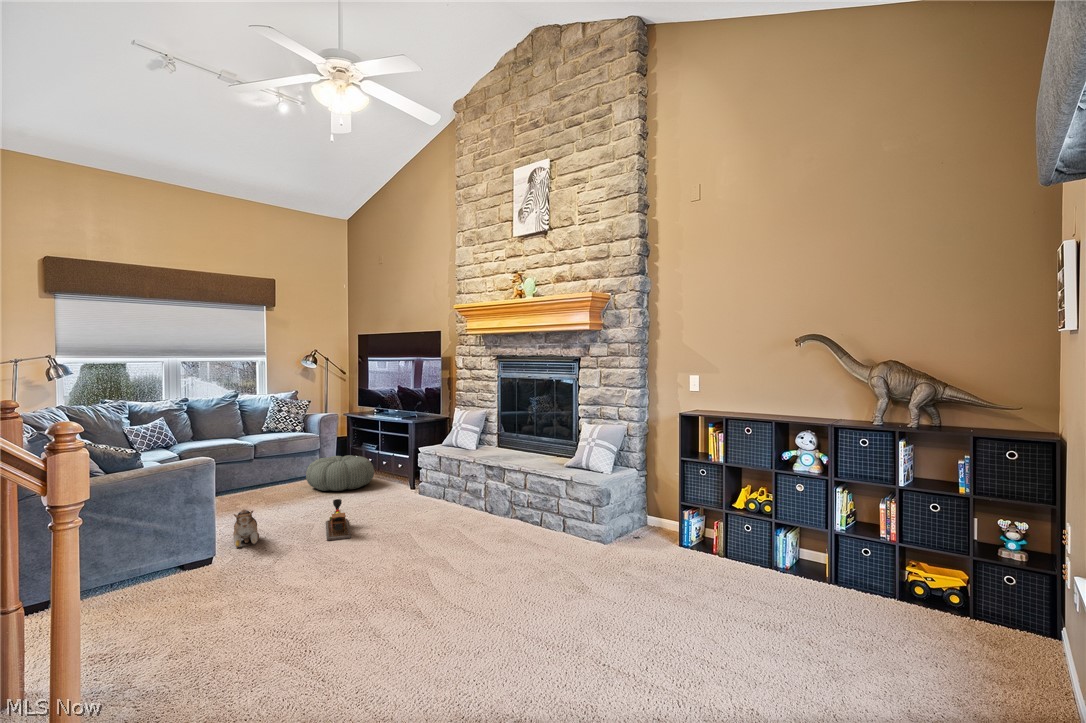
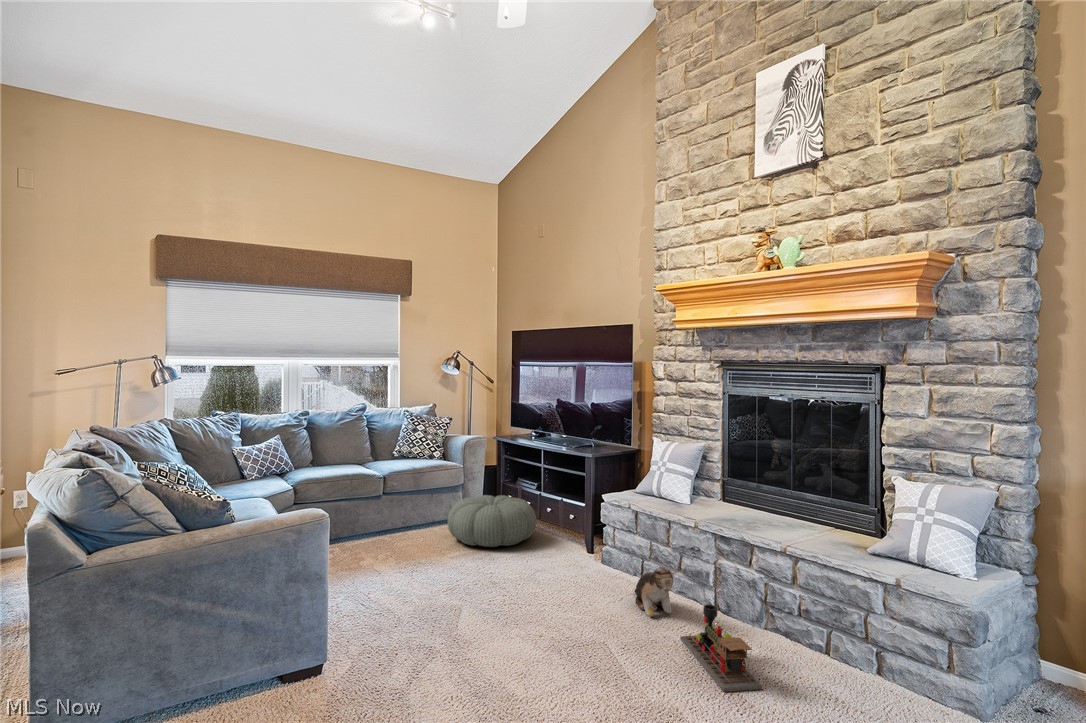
toy train: present [326,499,351,540] -> present [680,605,762,692]
plush toy: present [233,509,259,547] -> present [635,567,676,617]

